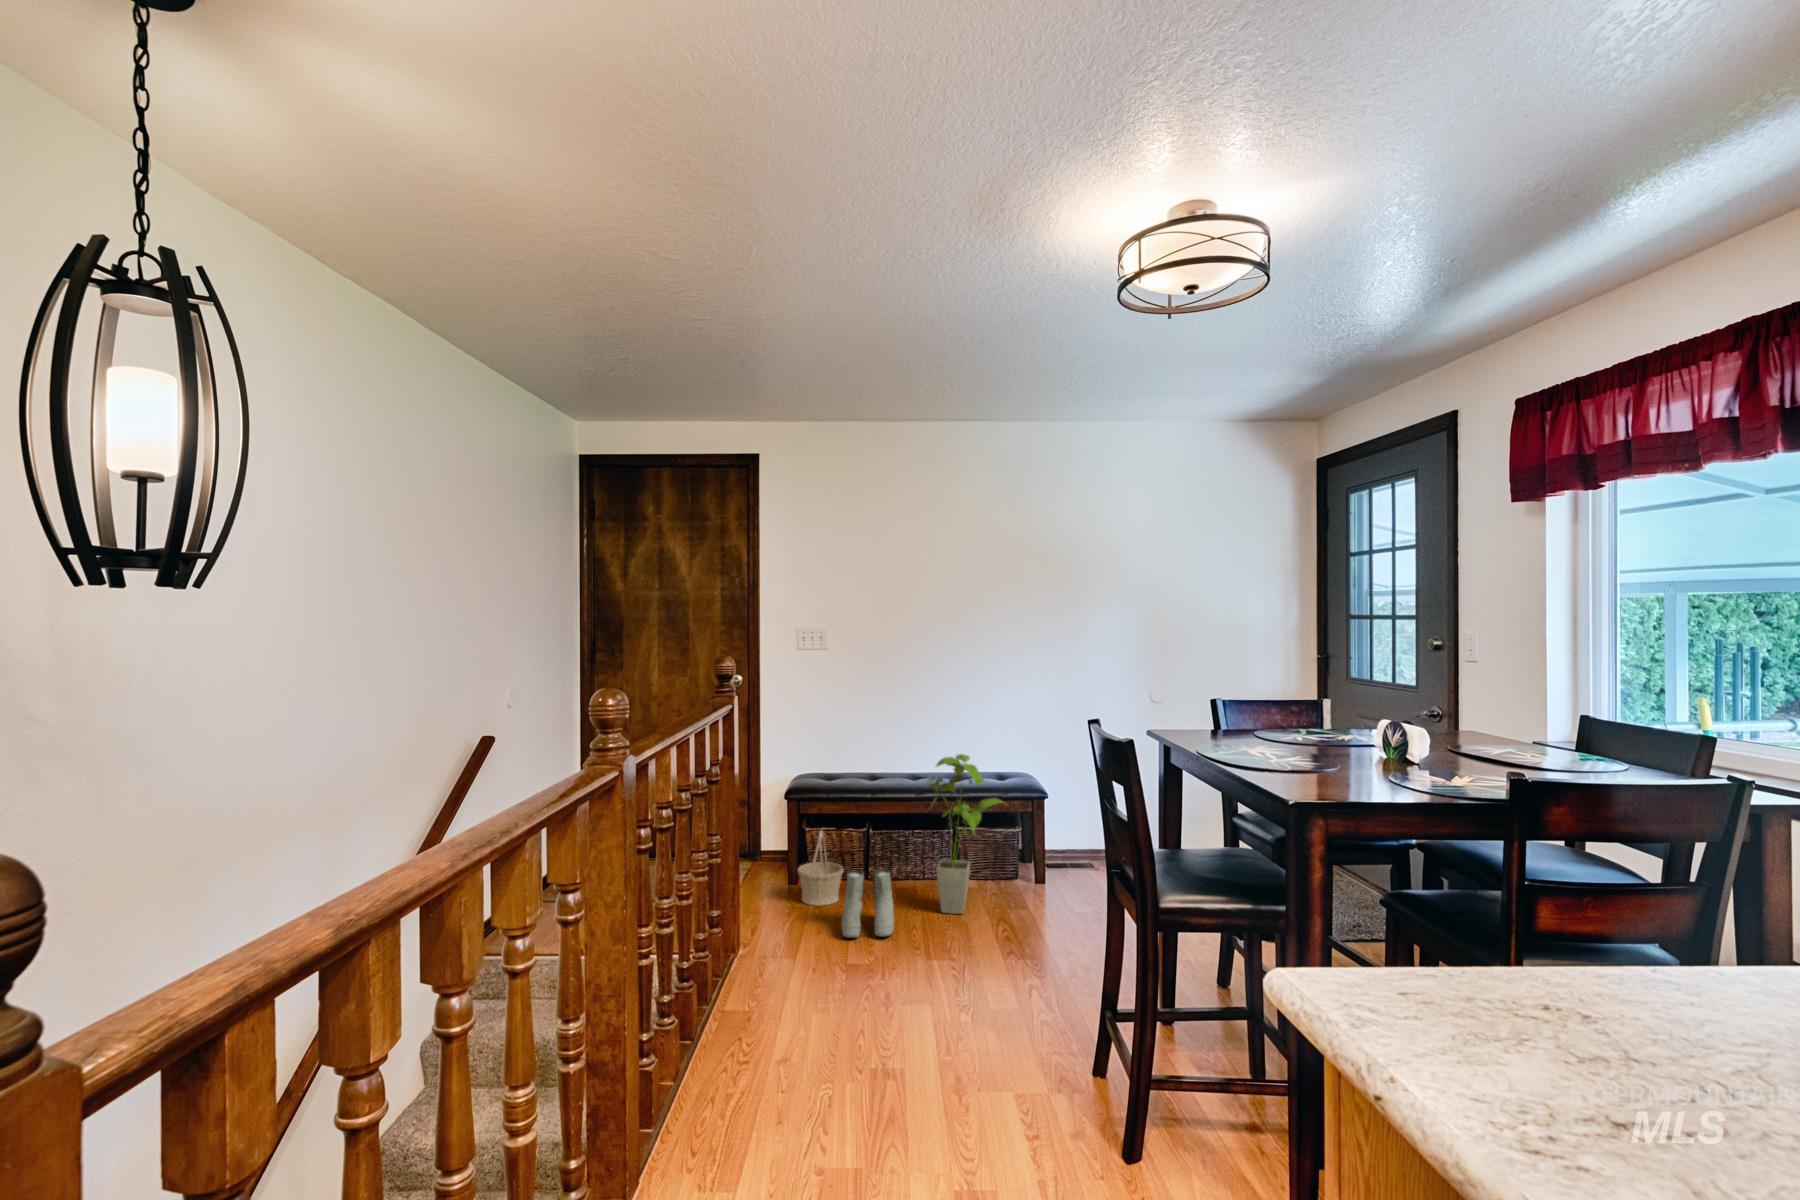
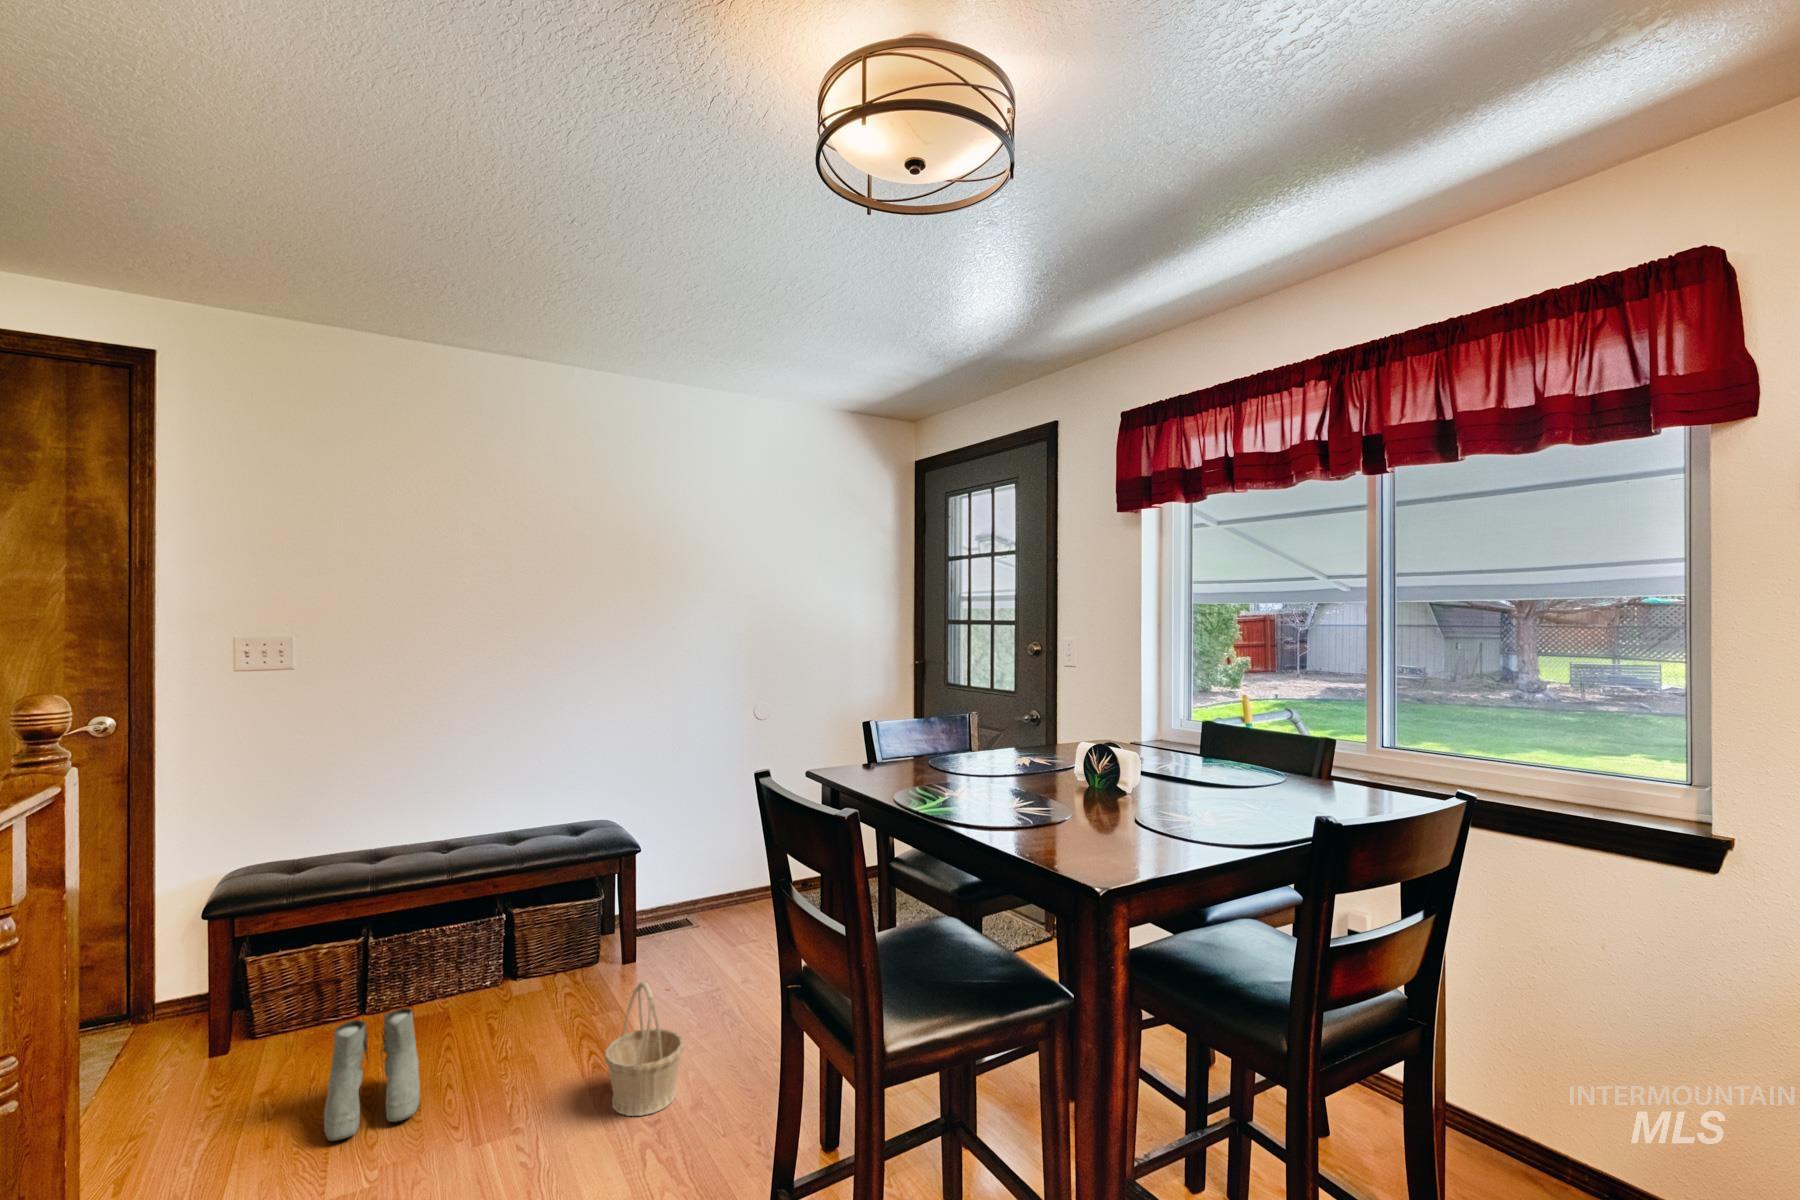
house plant: present [928,754,1003,914] -> none [469,816,594,1046]
basket: present [798,831,844,906] -> present [605,982,684,1116]

